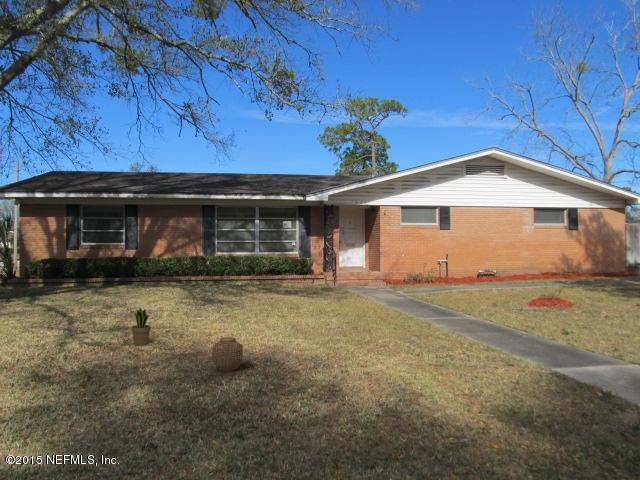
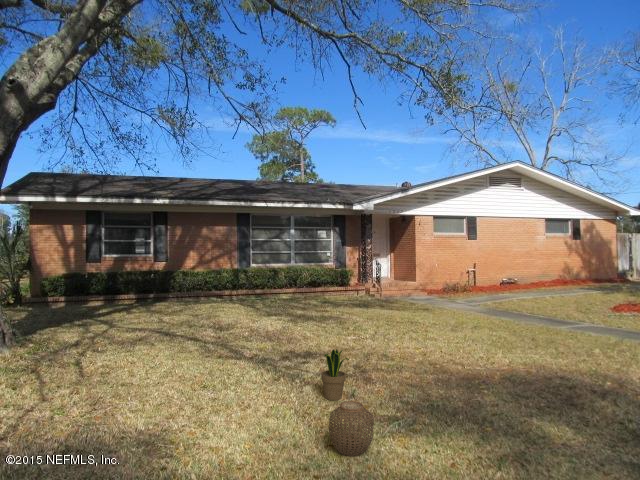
woven basket: present [212,337,243,372] -> present [329,401,374,456]

